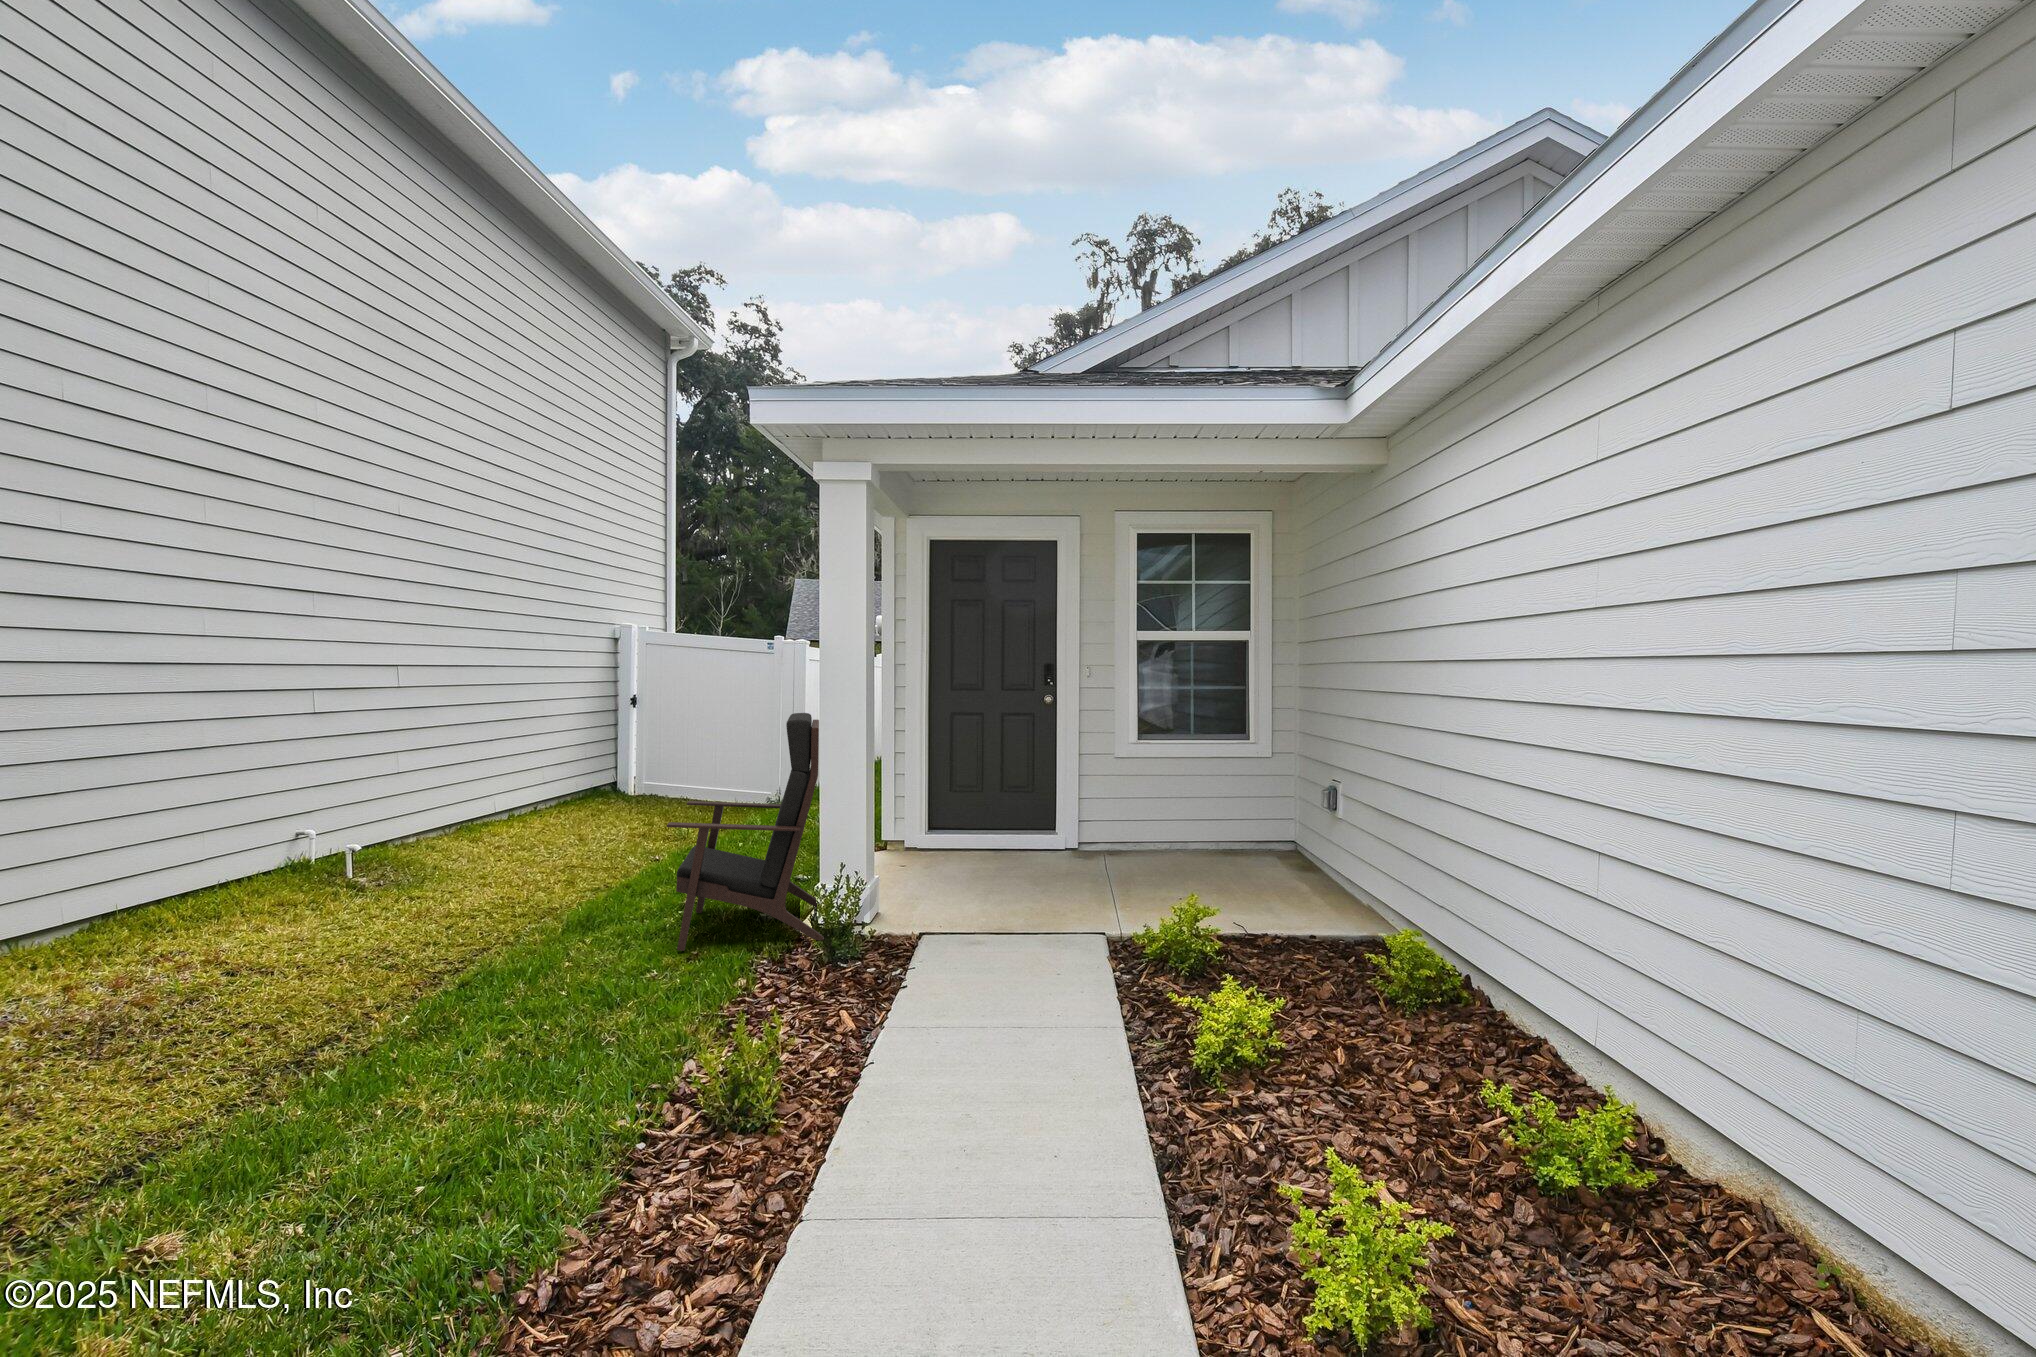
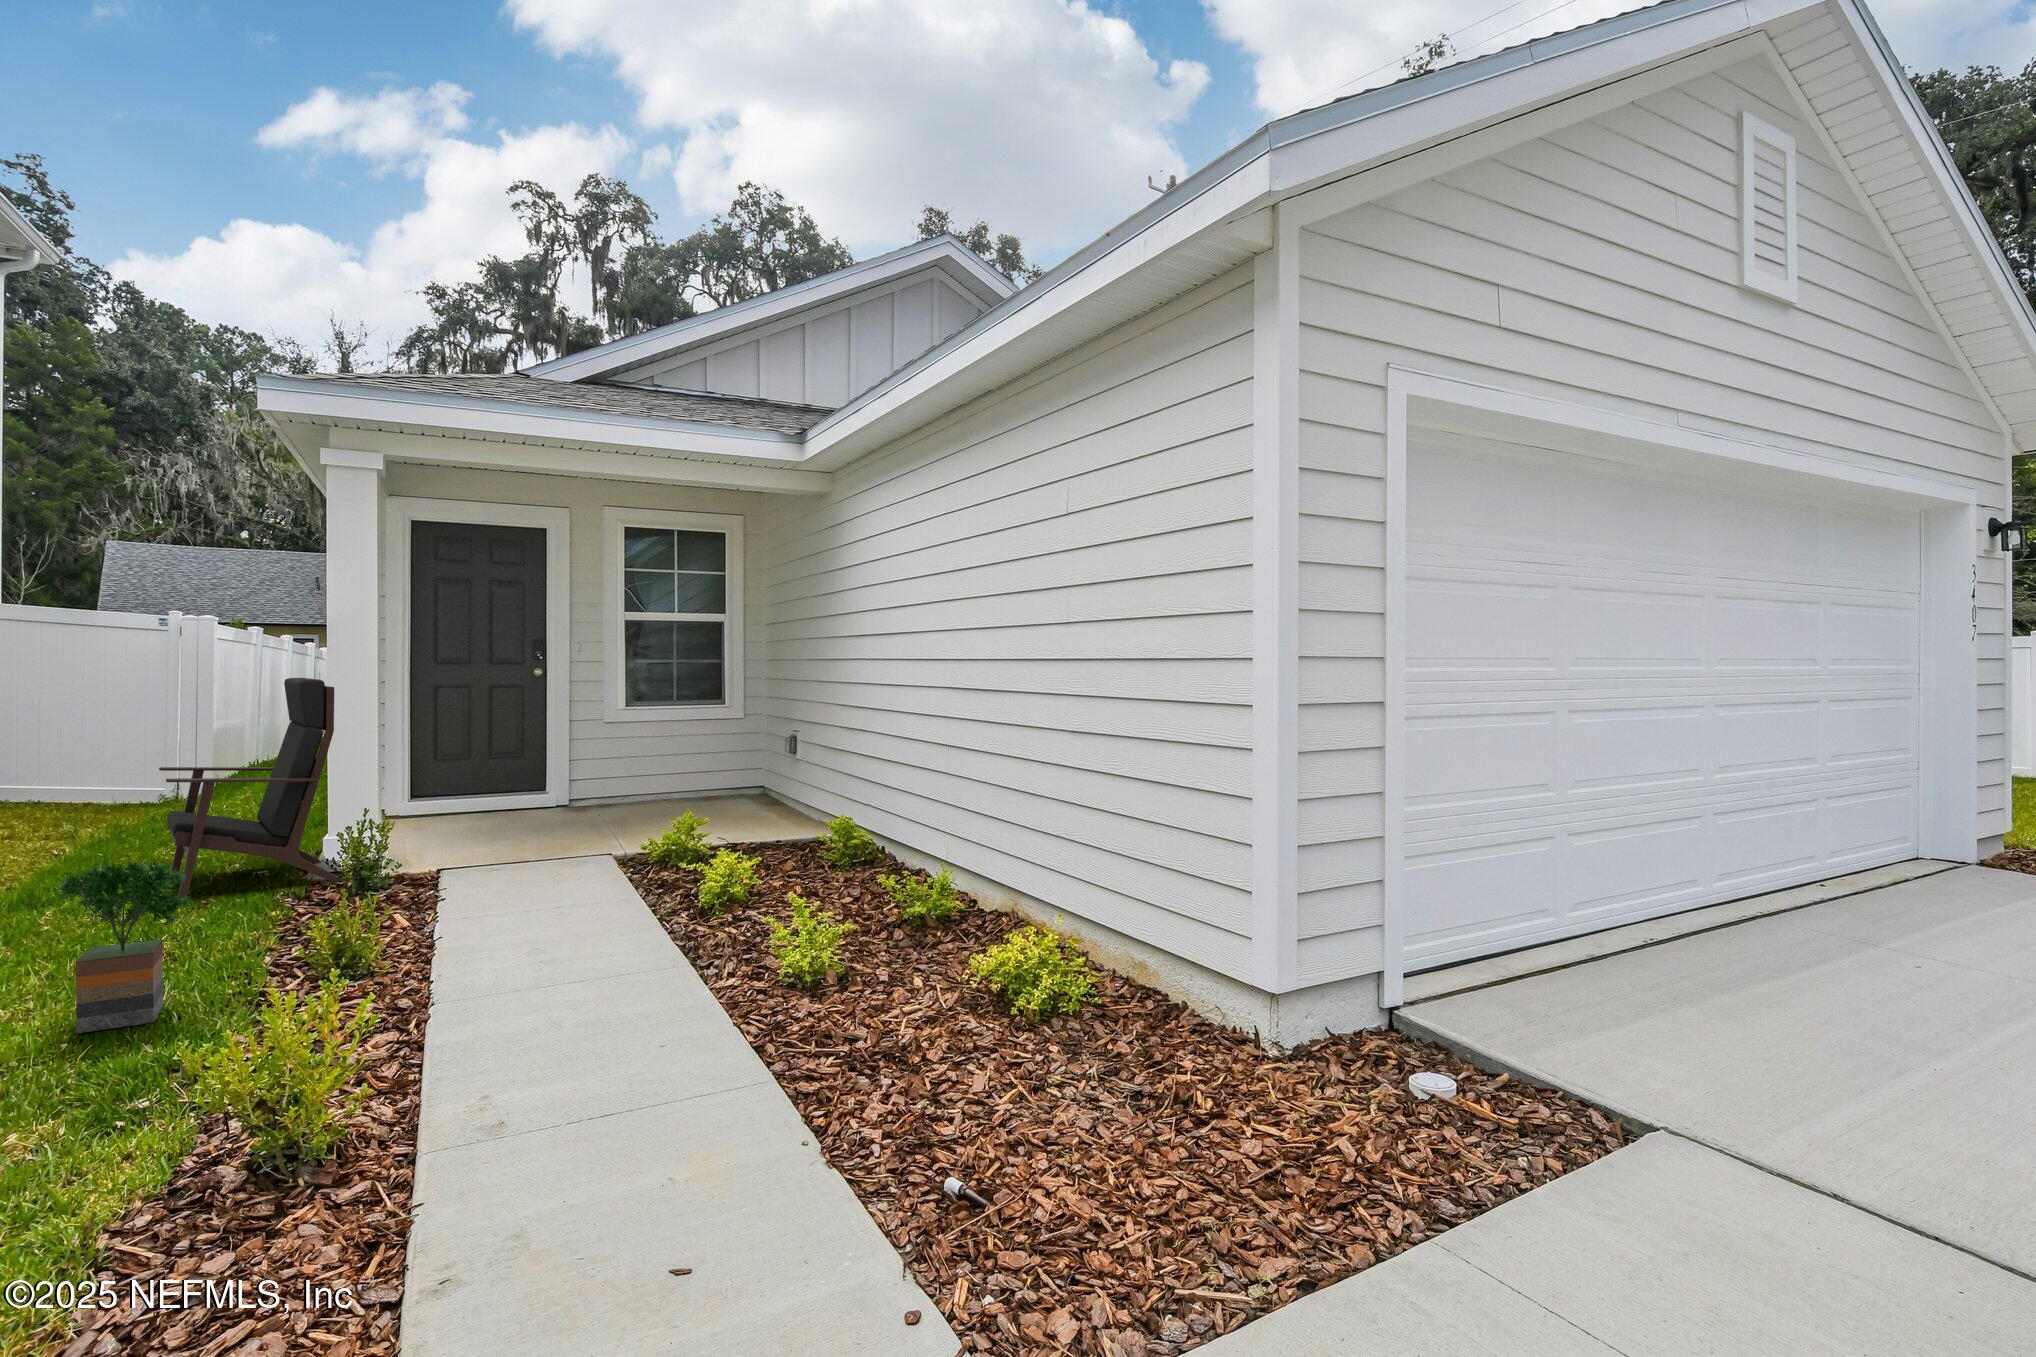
potted tree: none [427,970,568,1188] -> present [56,861,189,1033]

